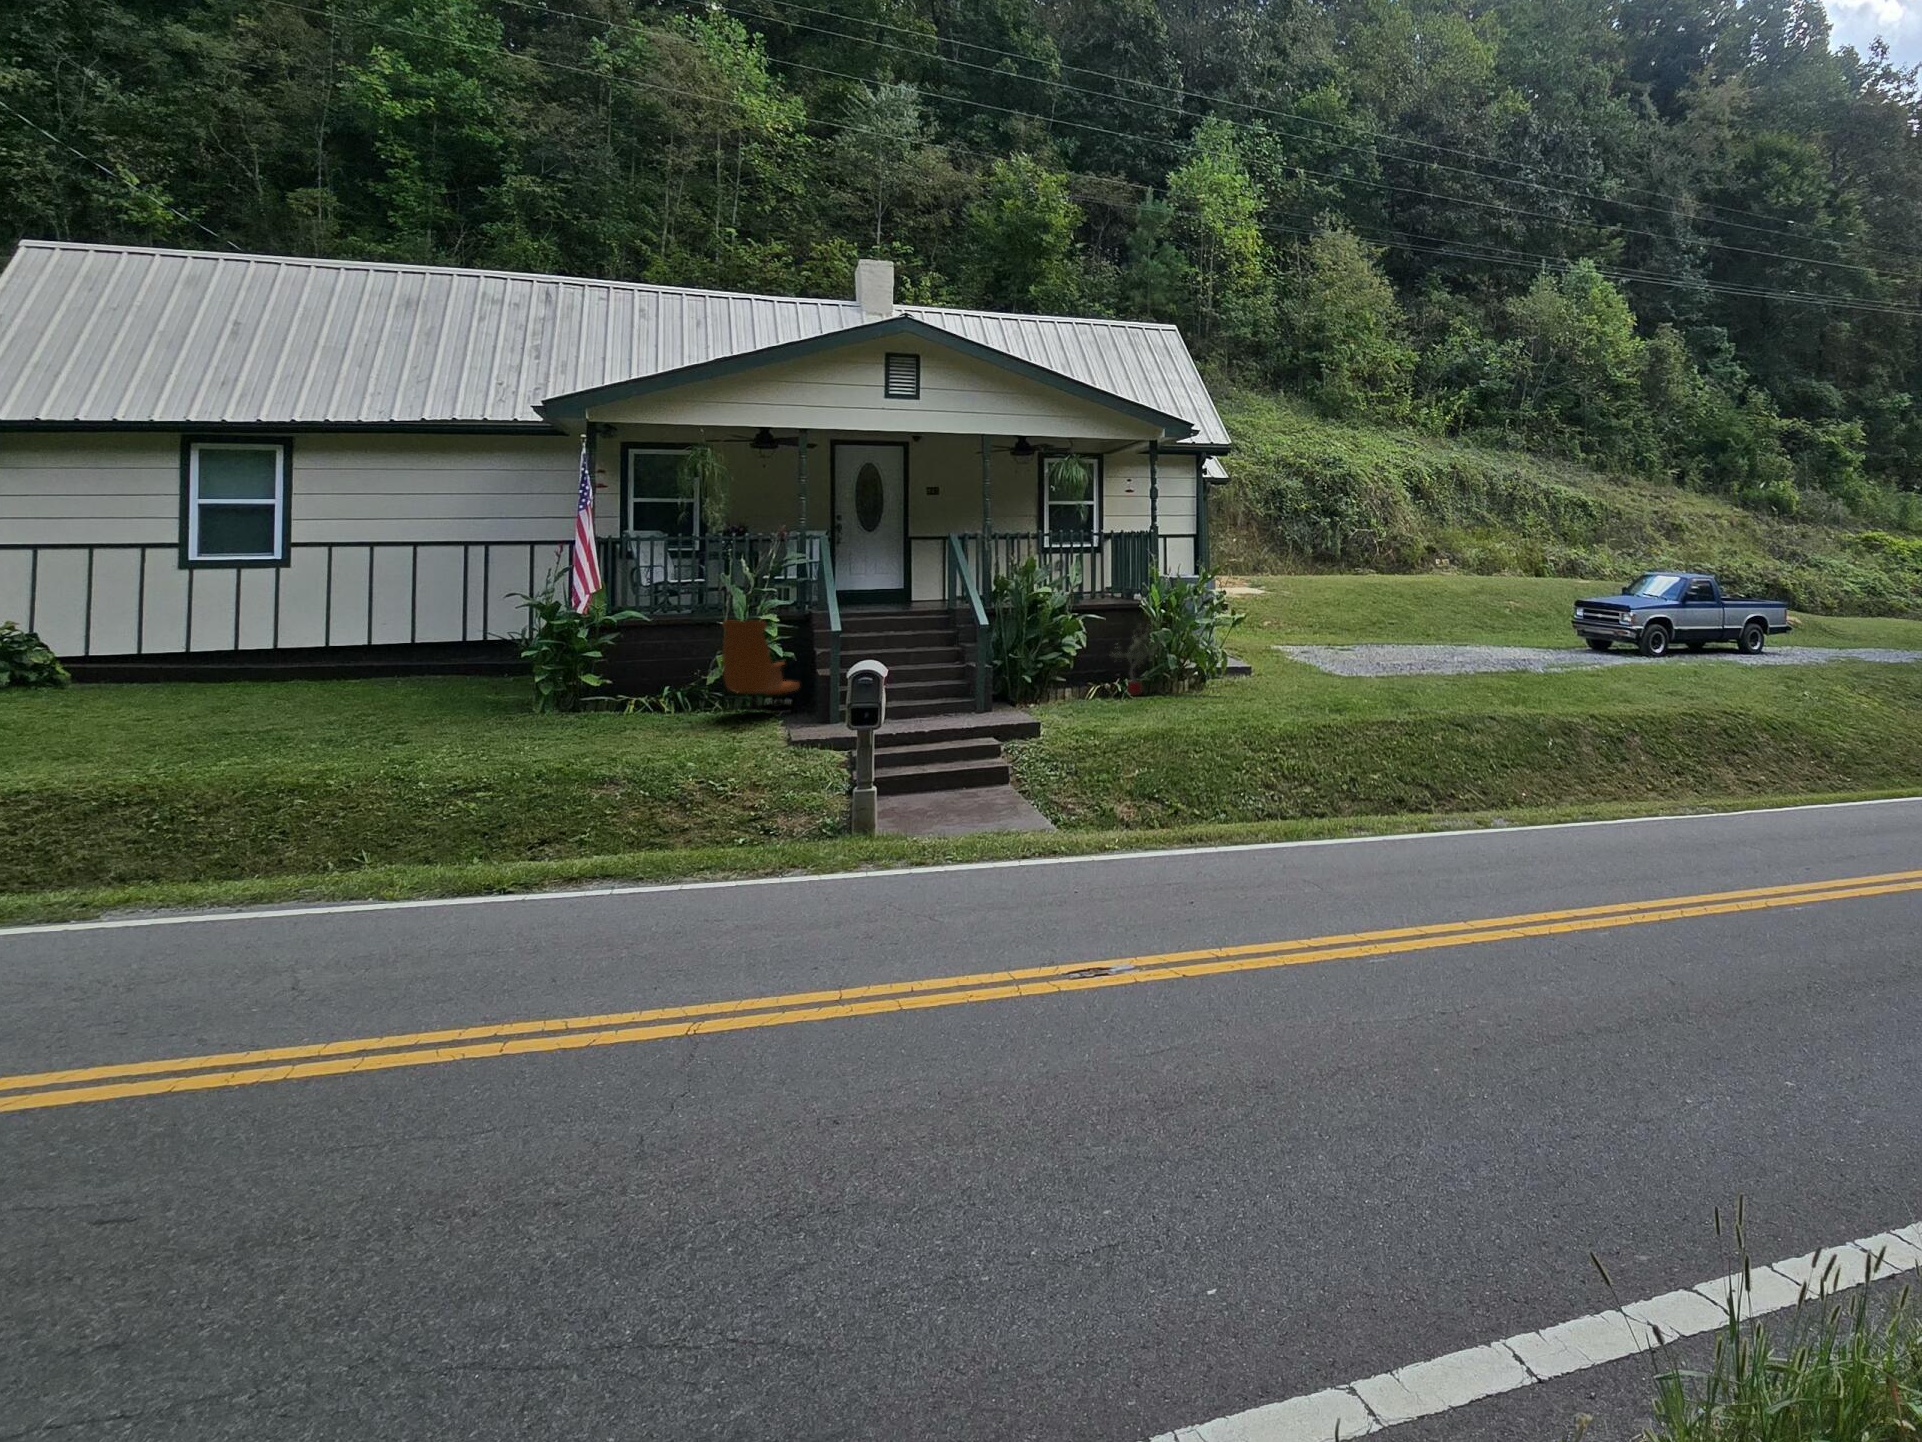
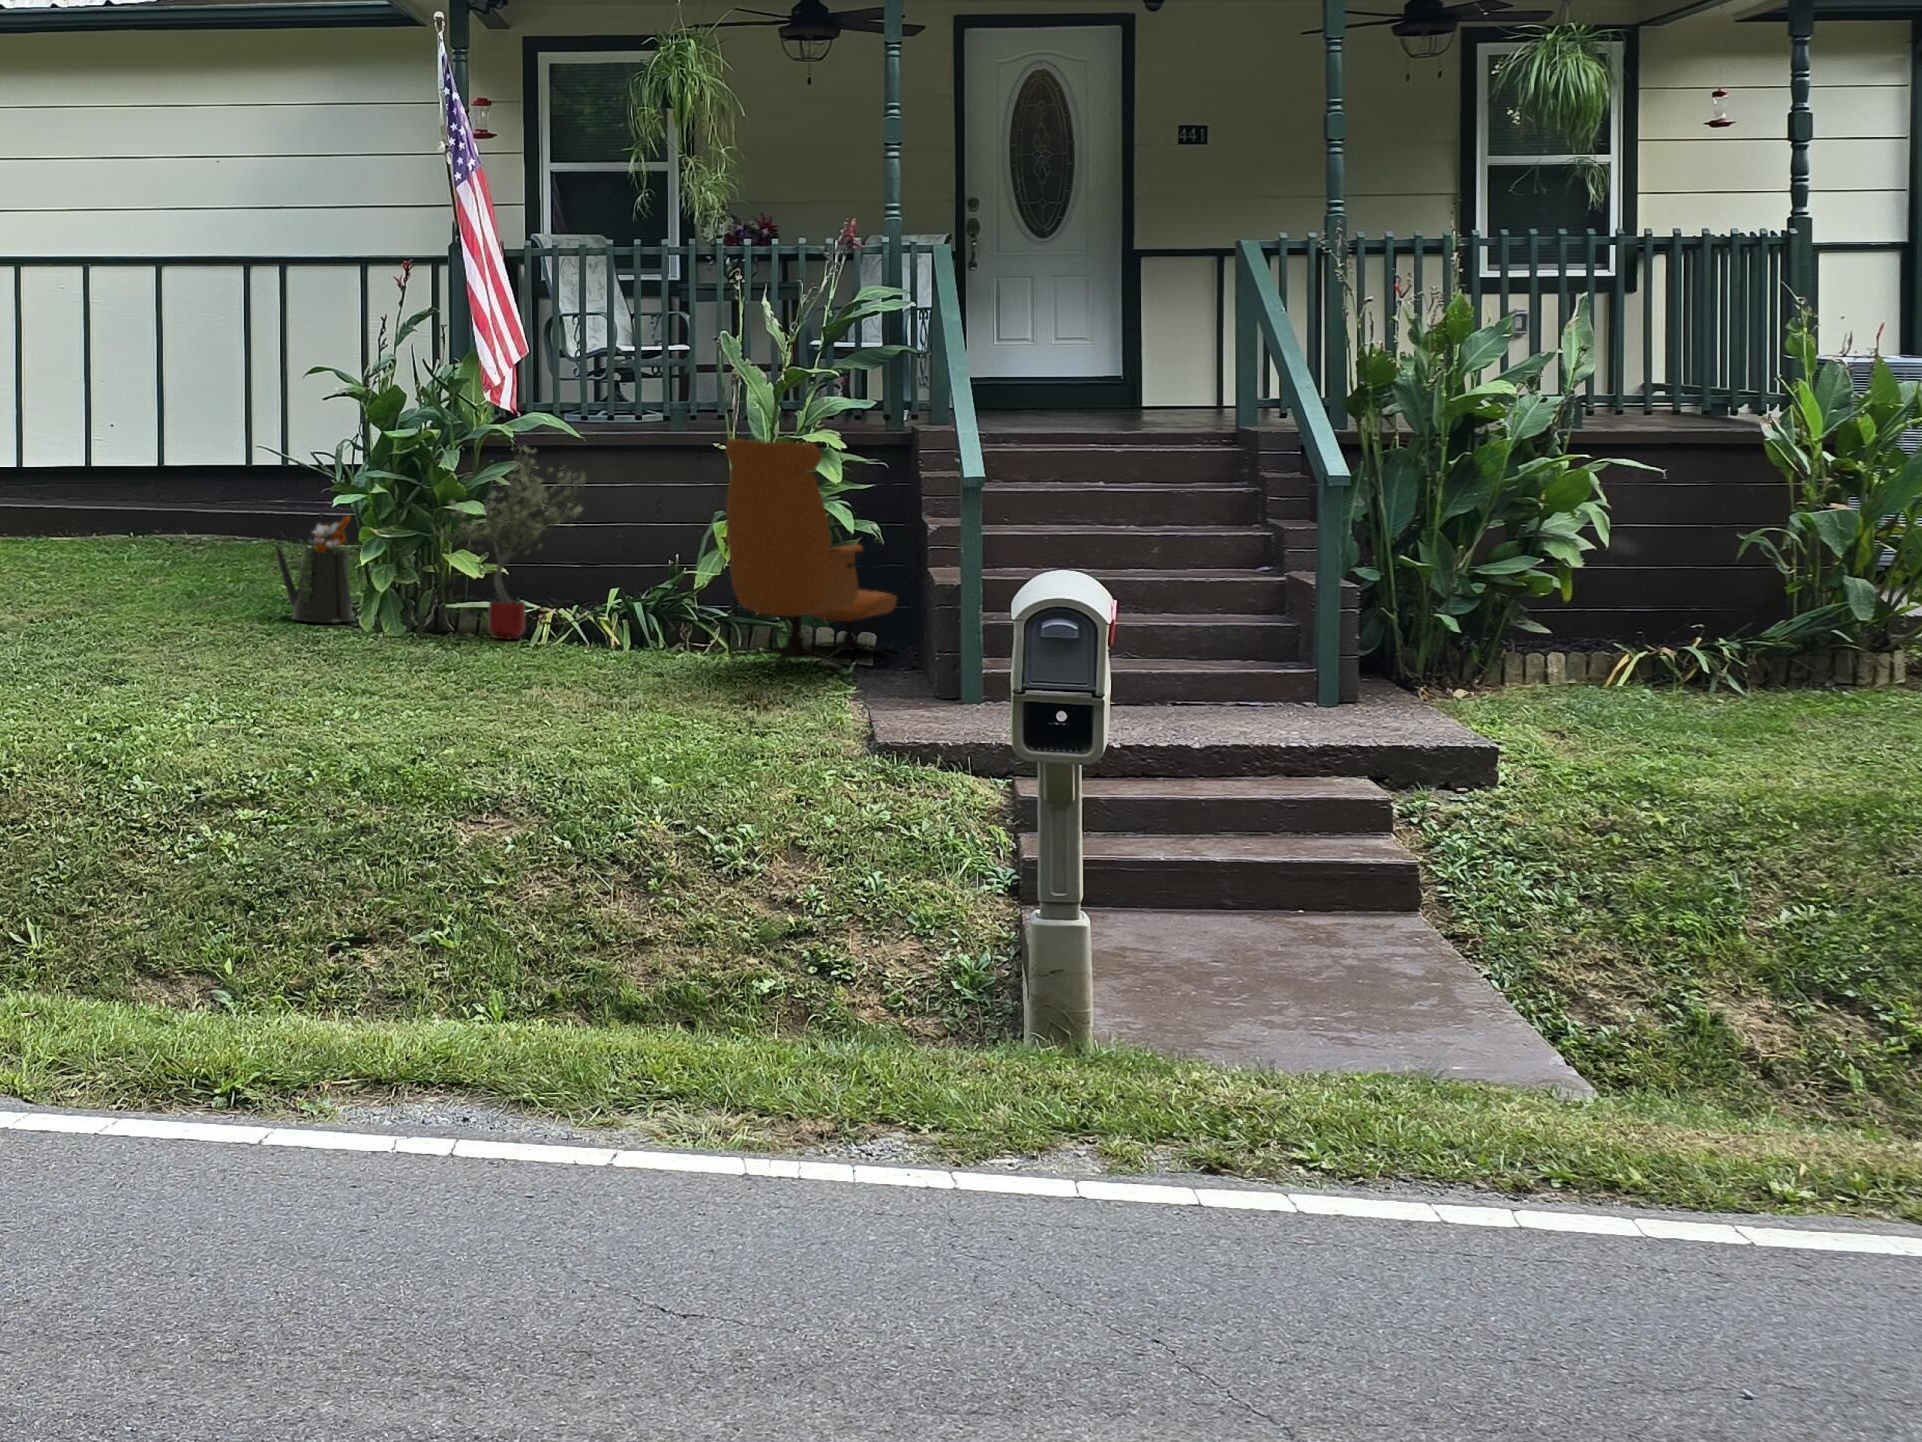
potted tree: present [1112,624,1163,696] -> present [435,445,585,639]
watering can: none [490,660,541,710] -> present [275,516,354,623]

